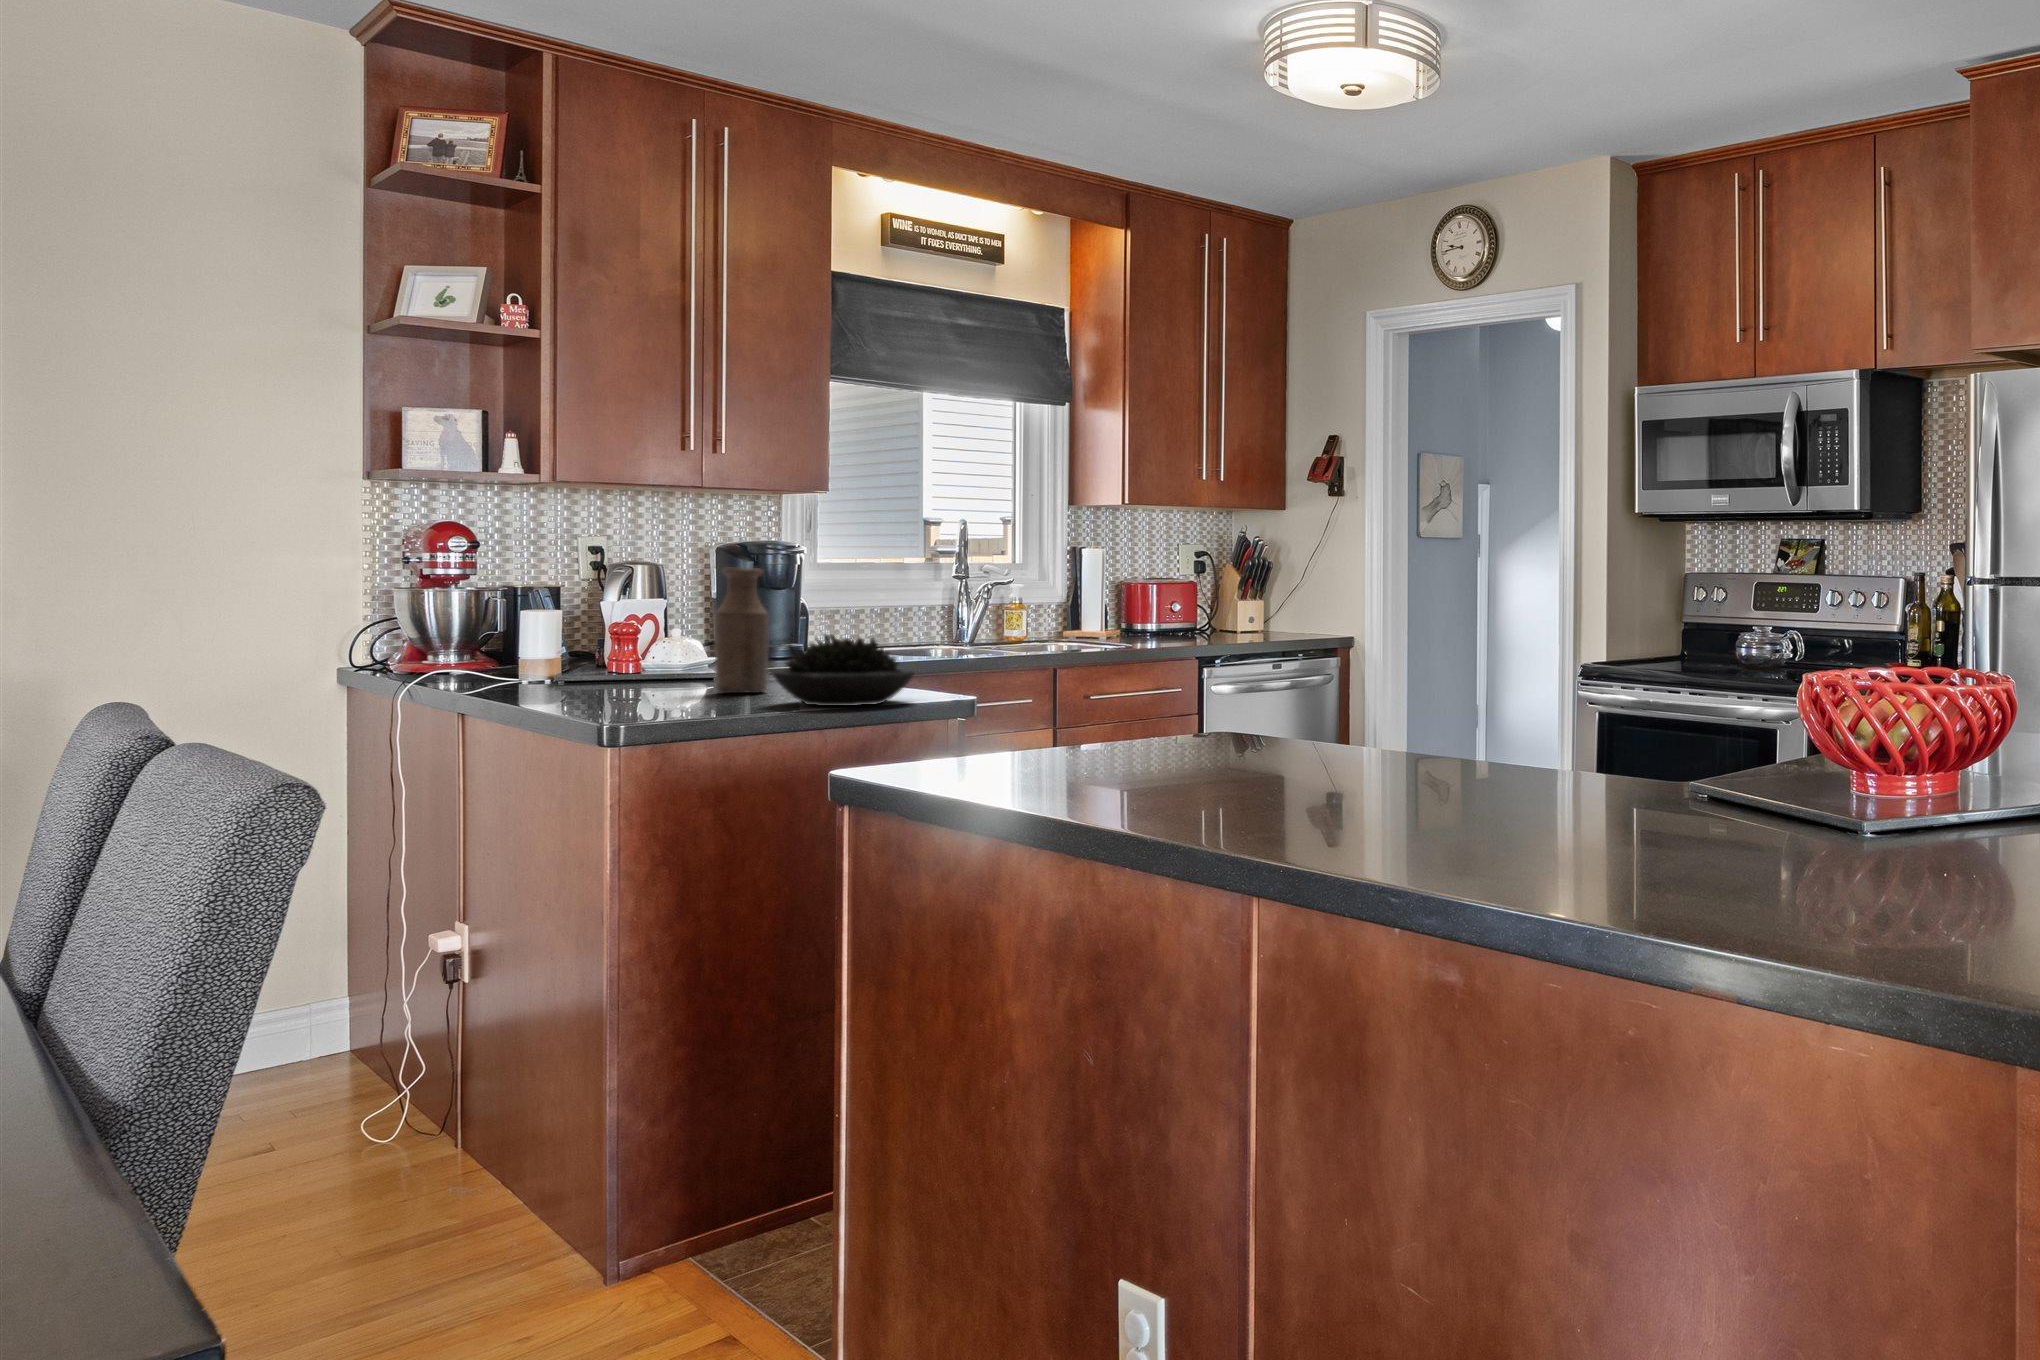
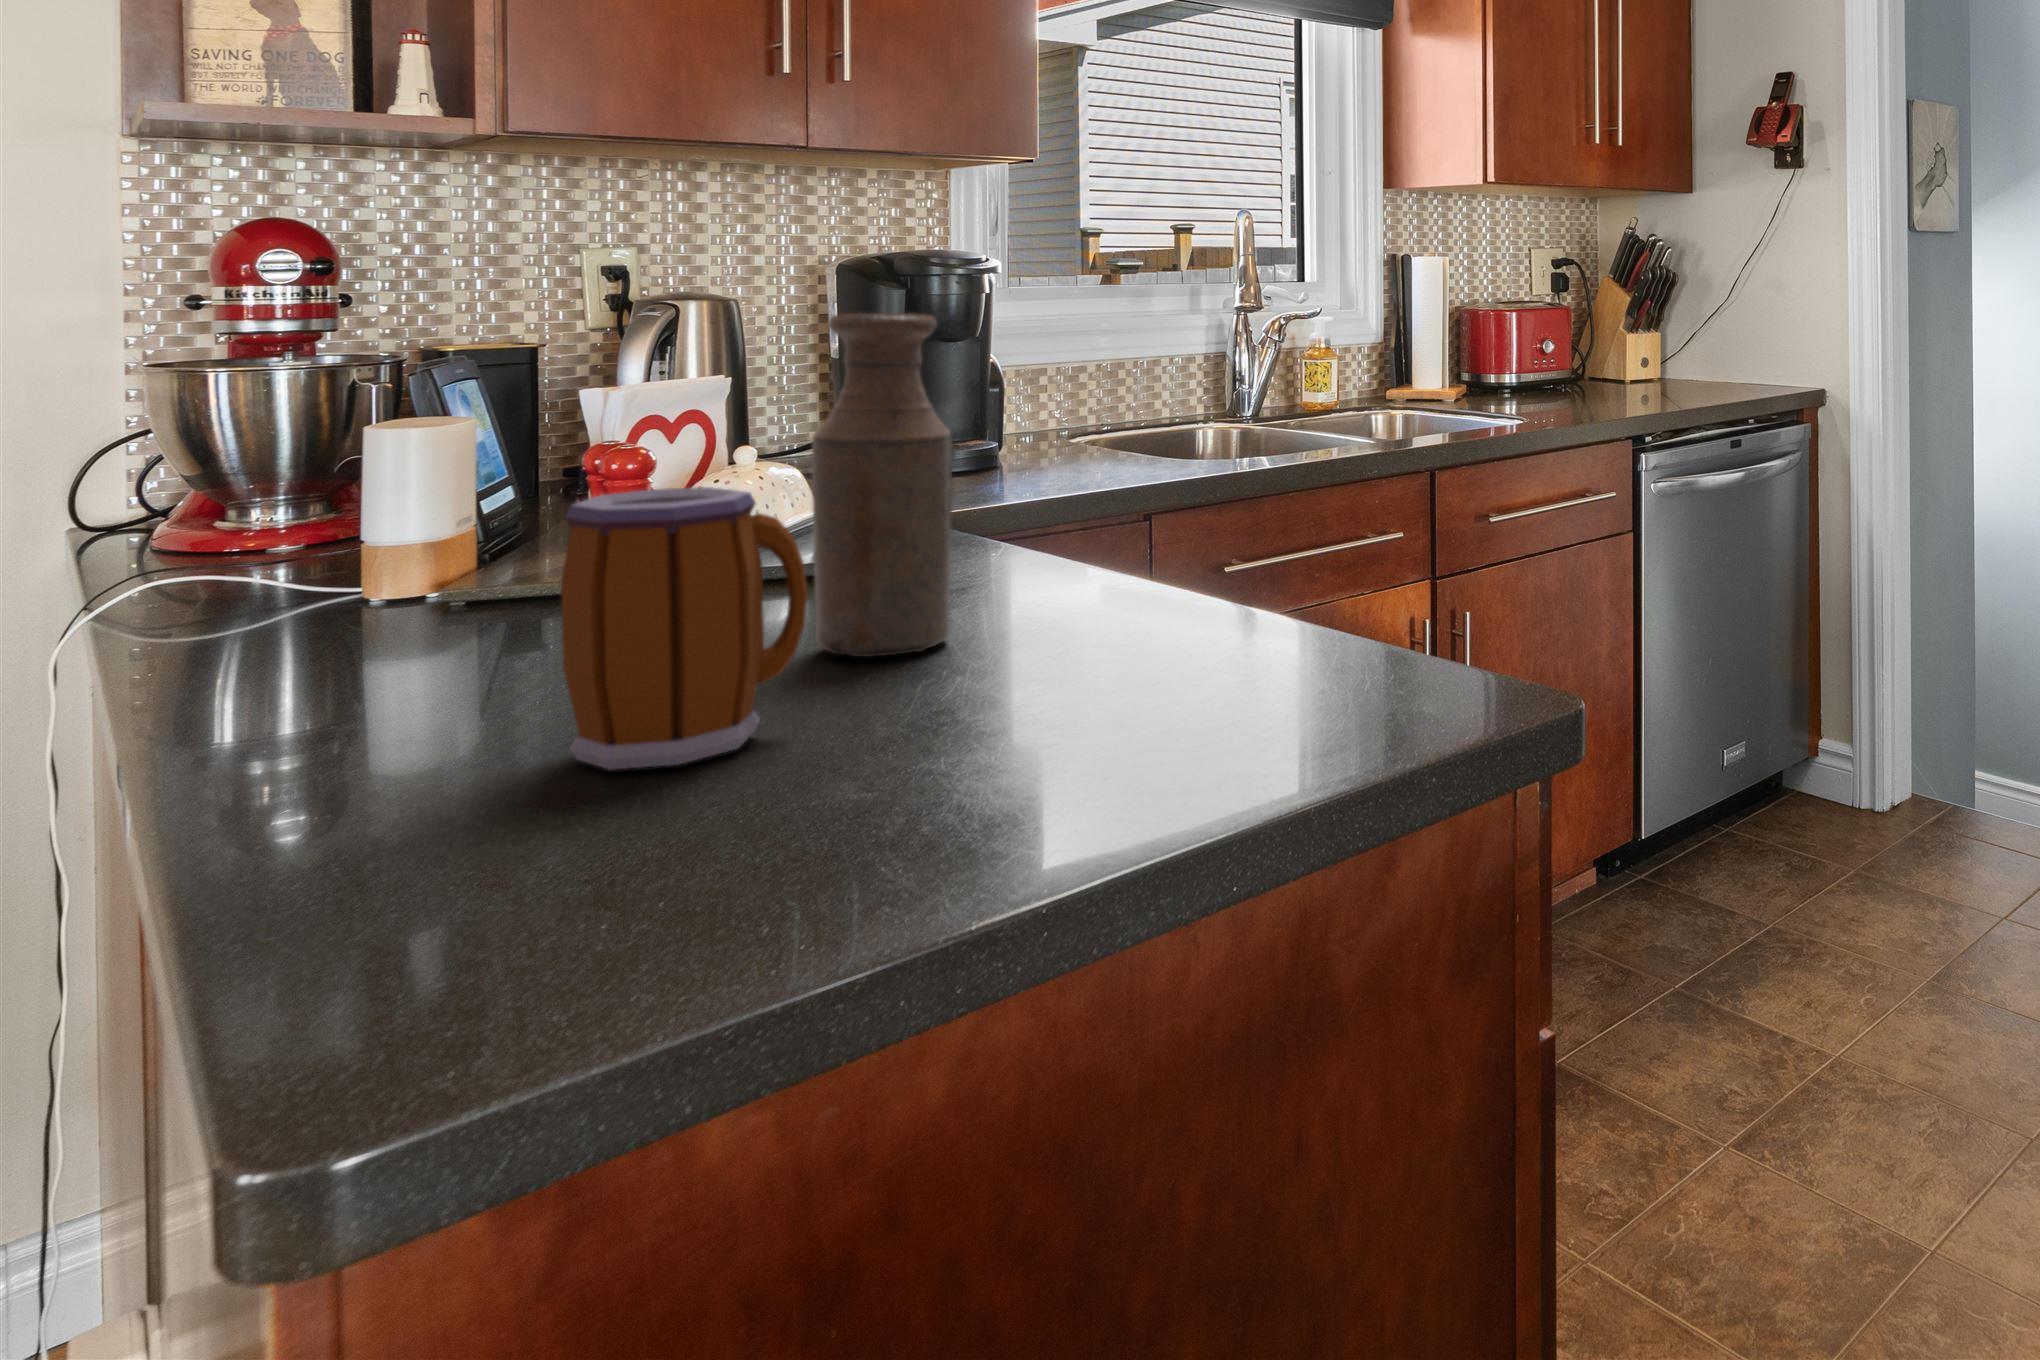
mug: none [638,622,716,704] -> present [561,487,808,769]
succulent plant: present [771,635,915,706] -> none [972,519,1395,768]

